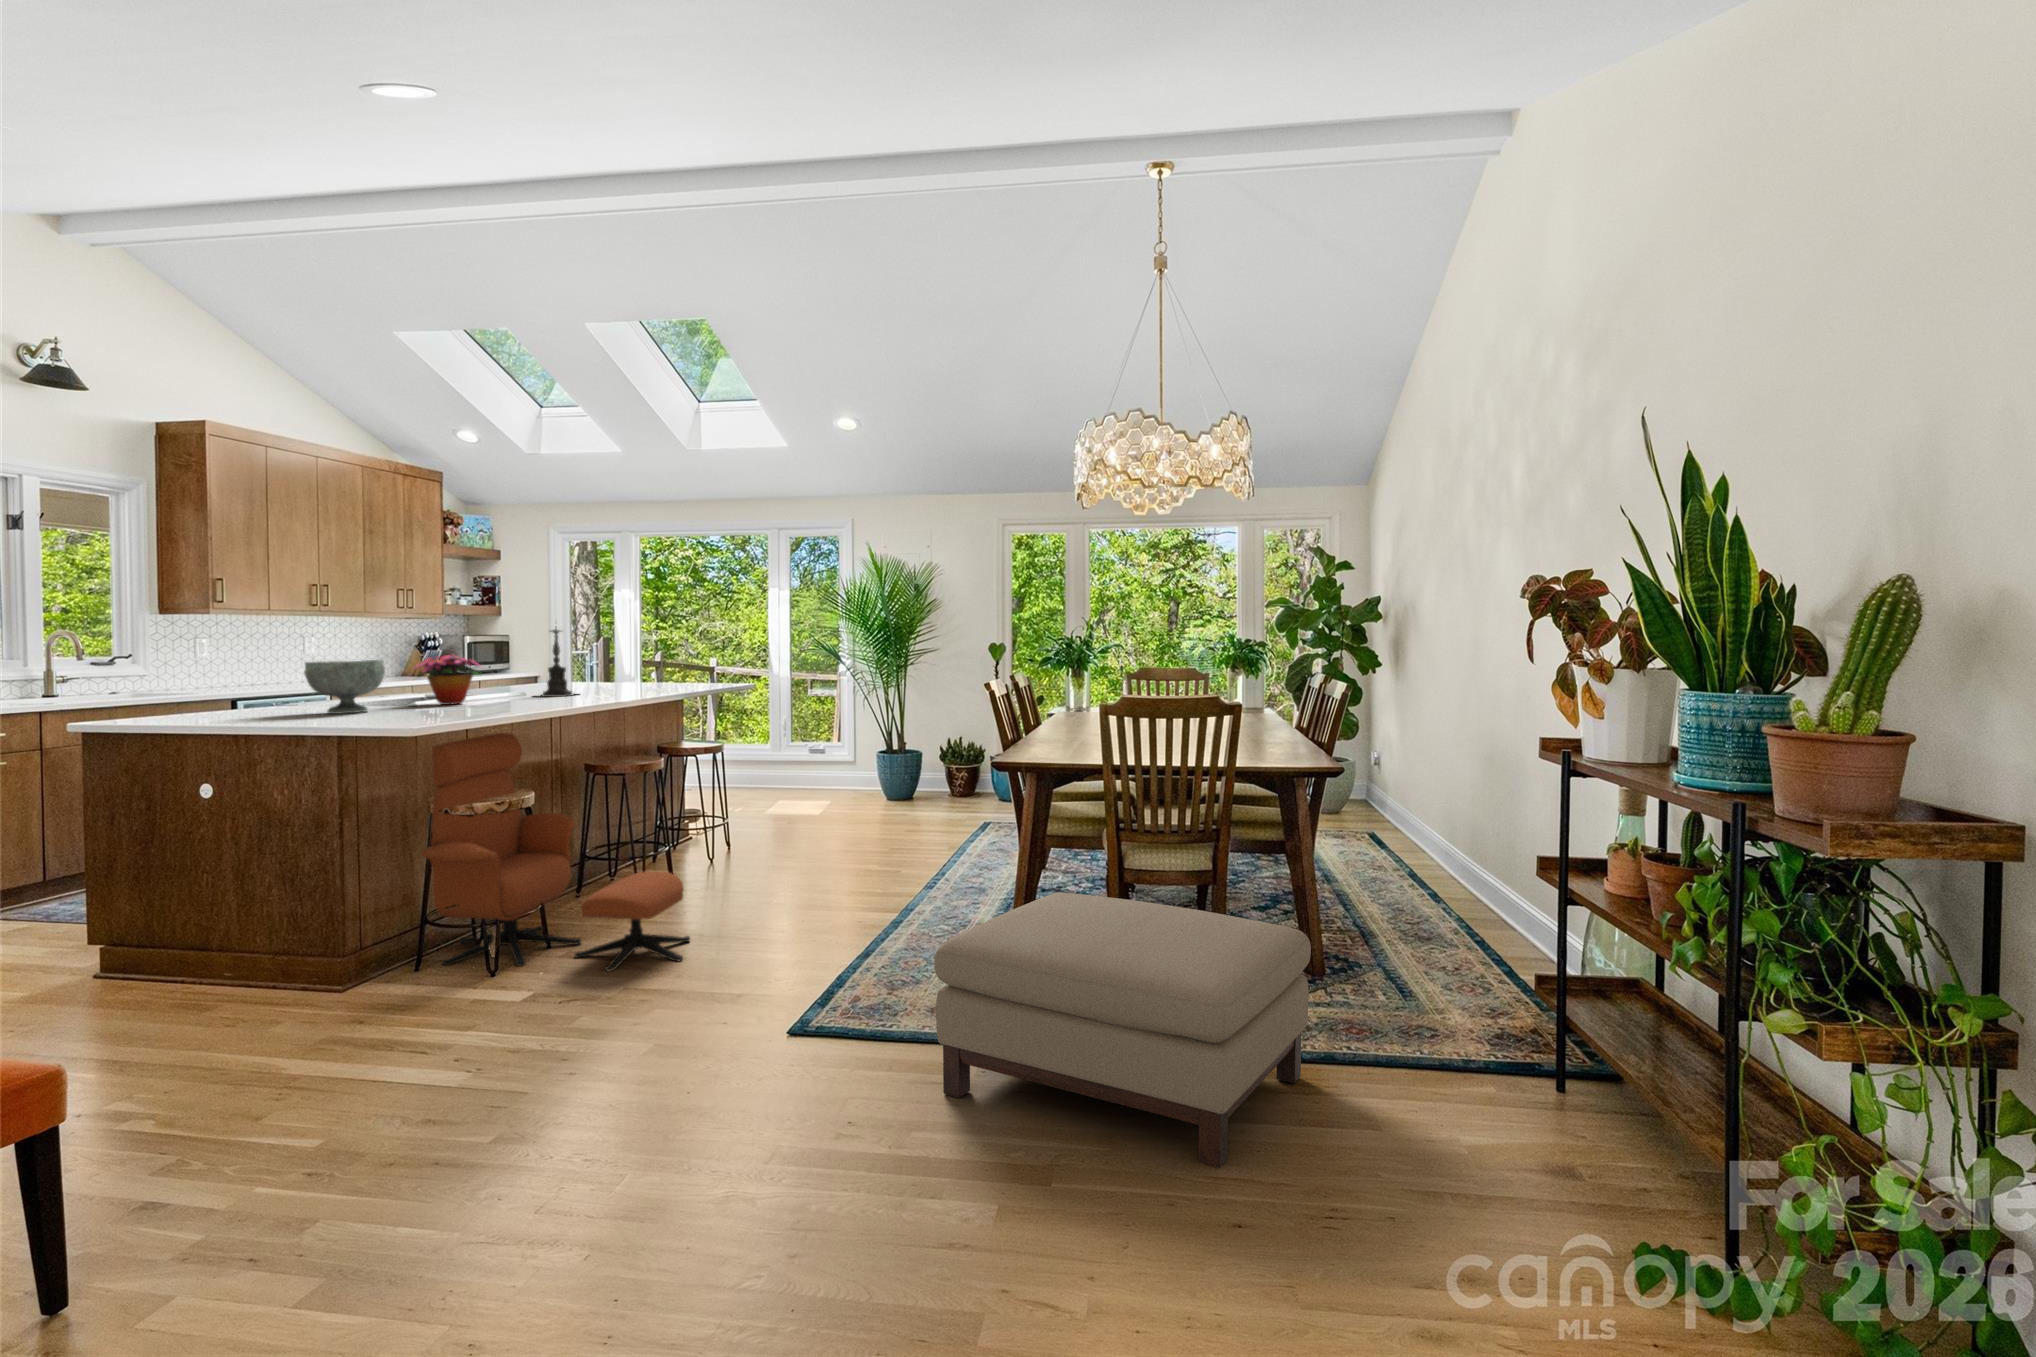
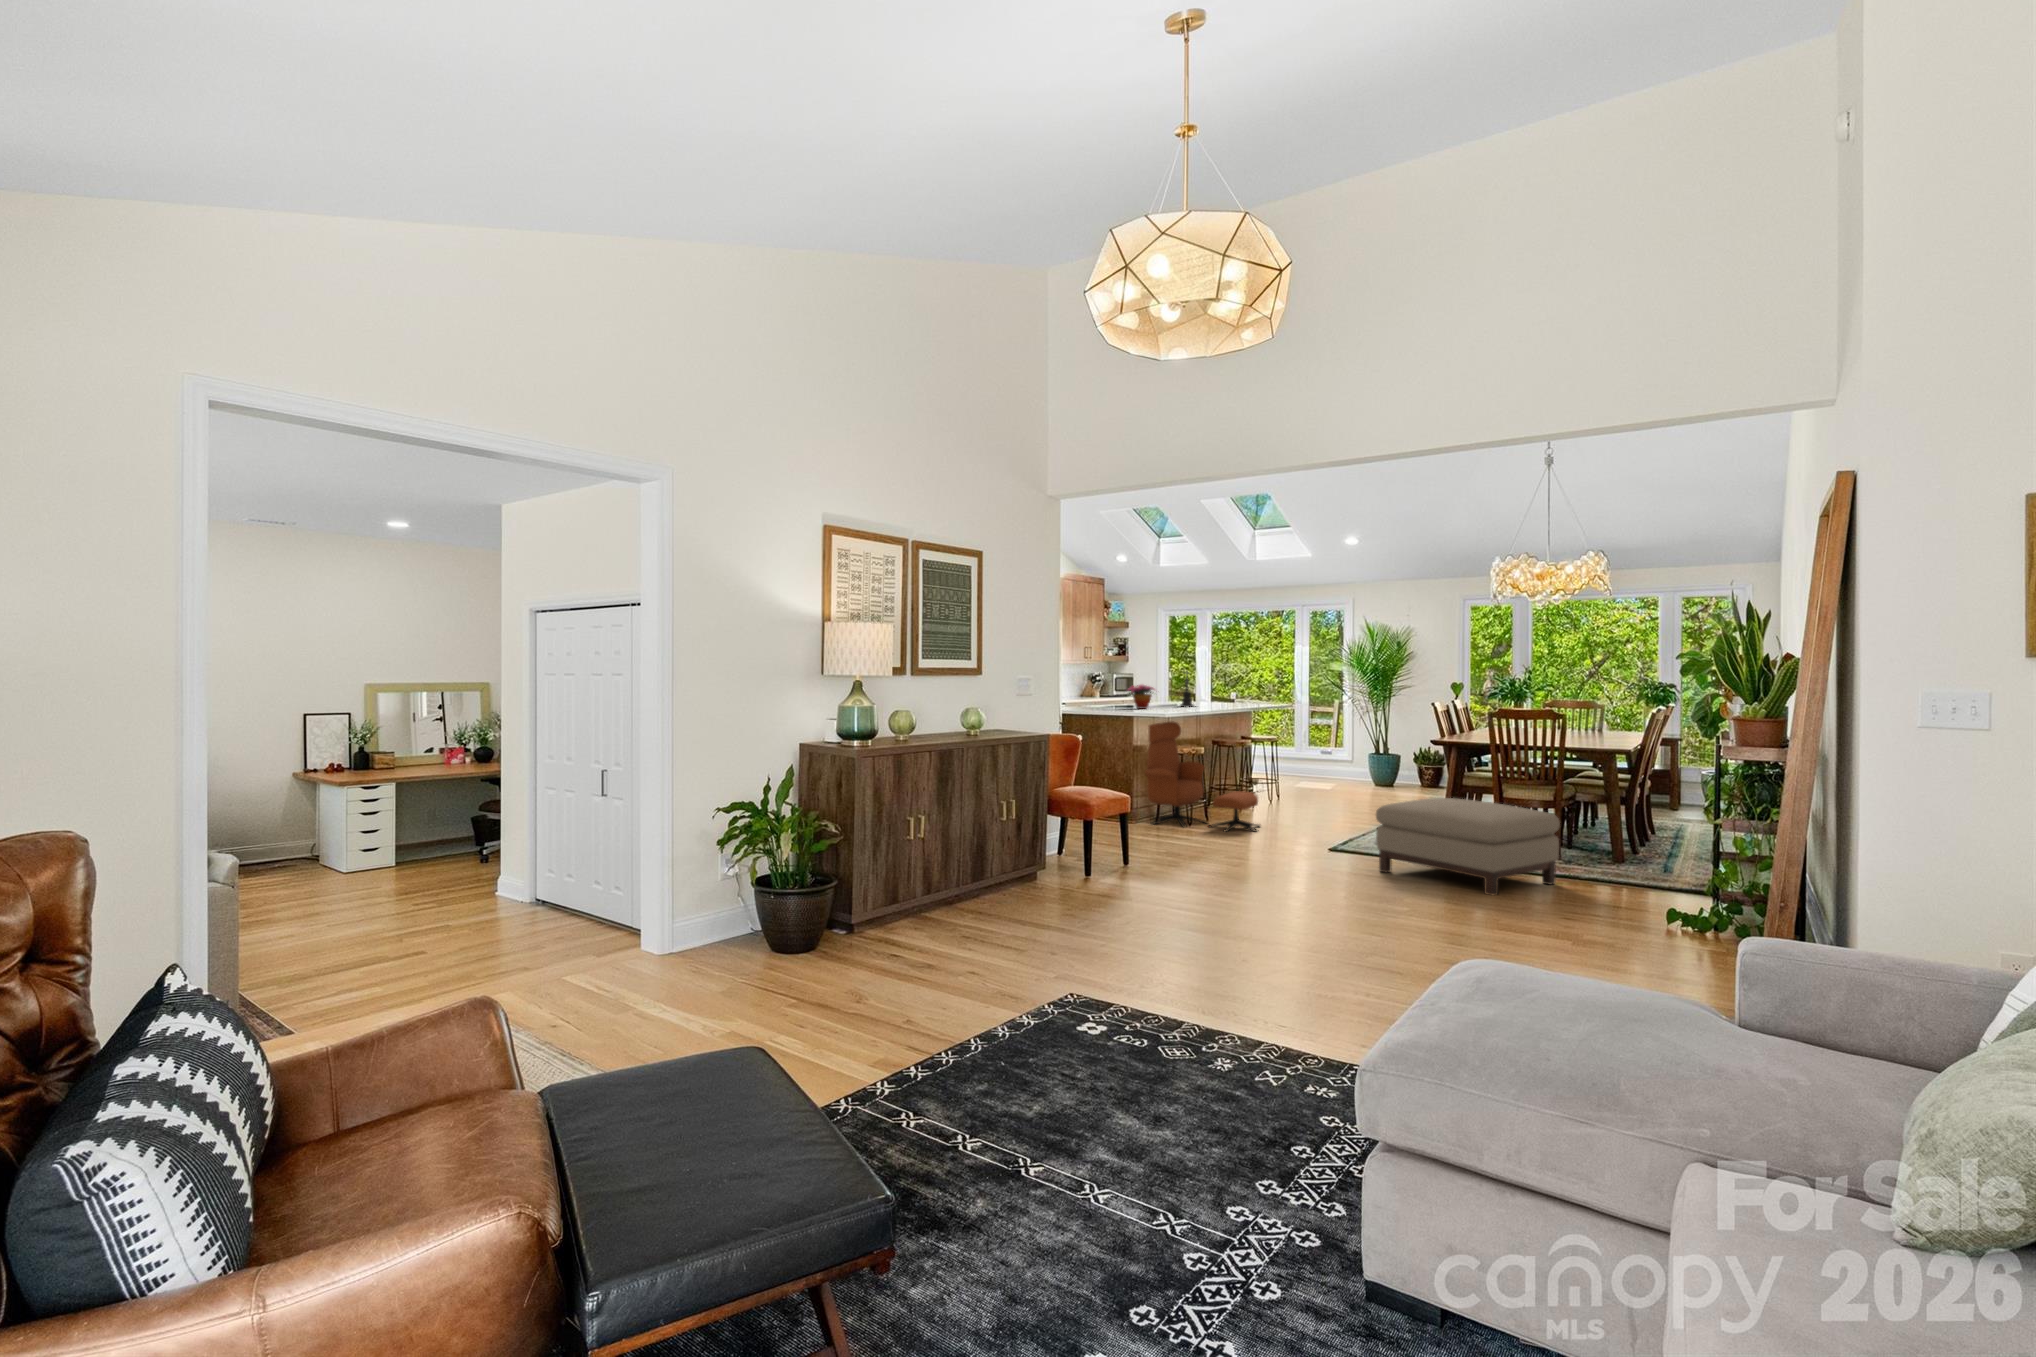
decorative bowl: present [304,660,385,714] -> none [1087,686,1119,710]

